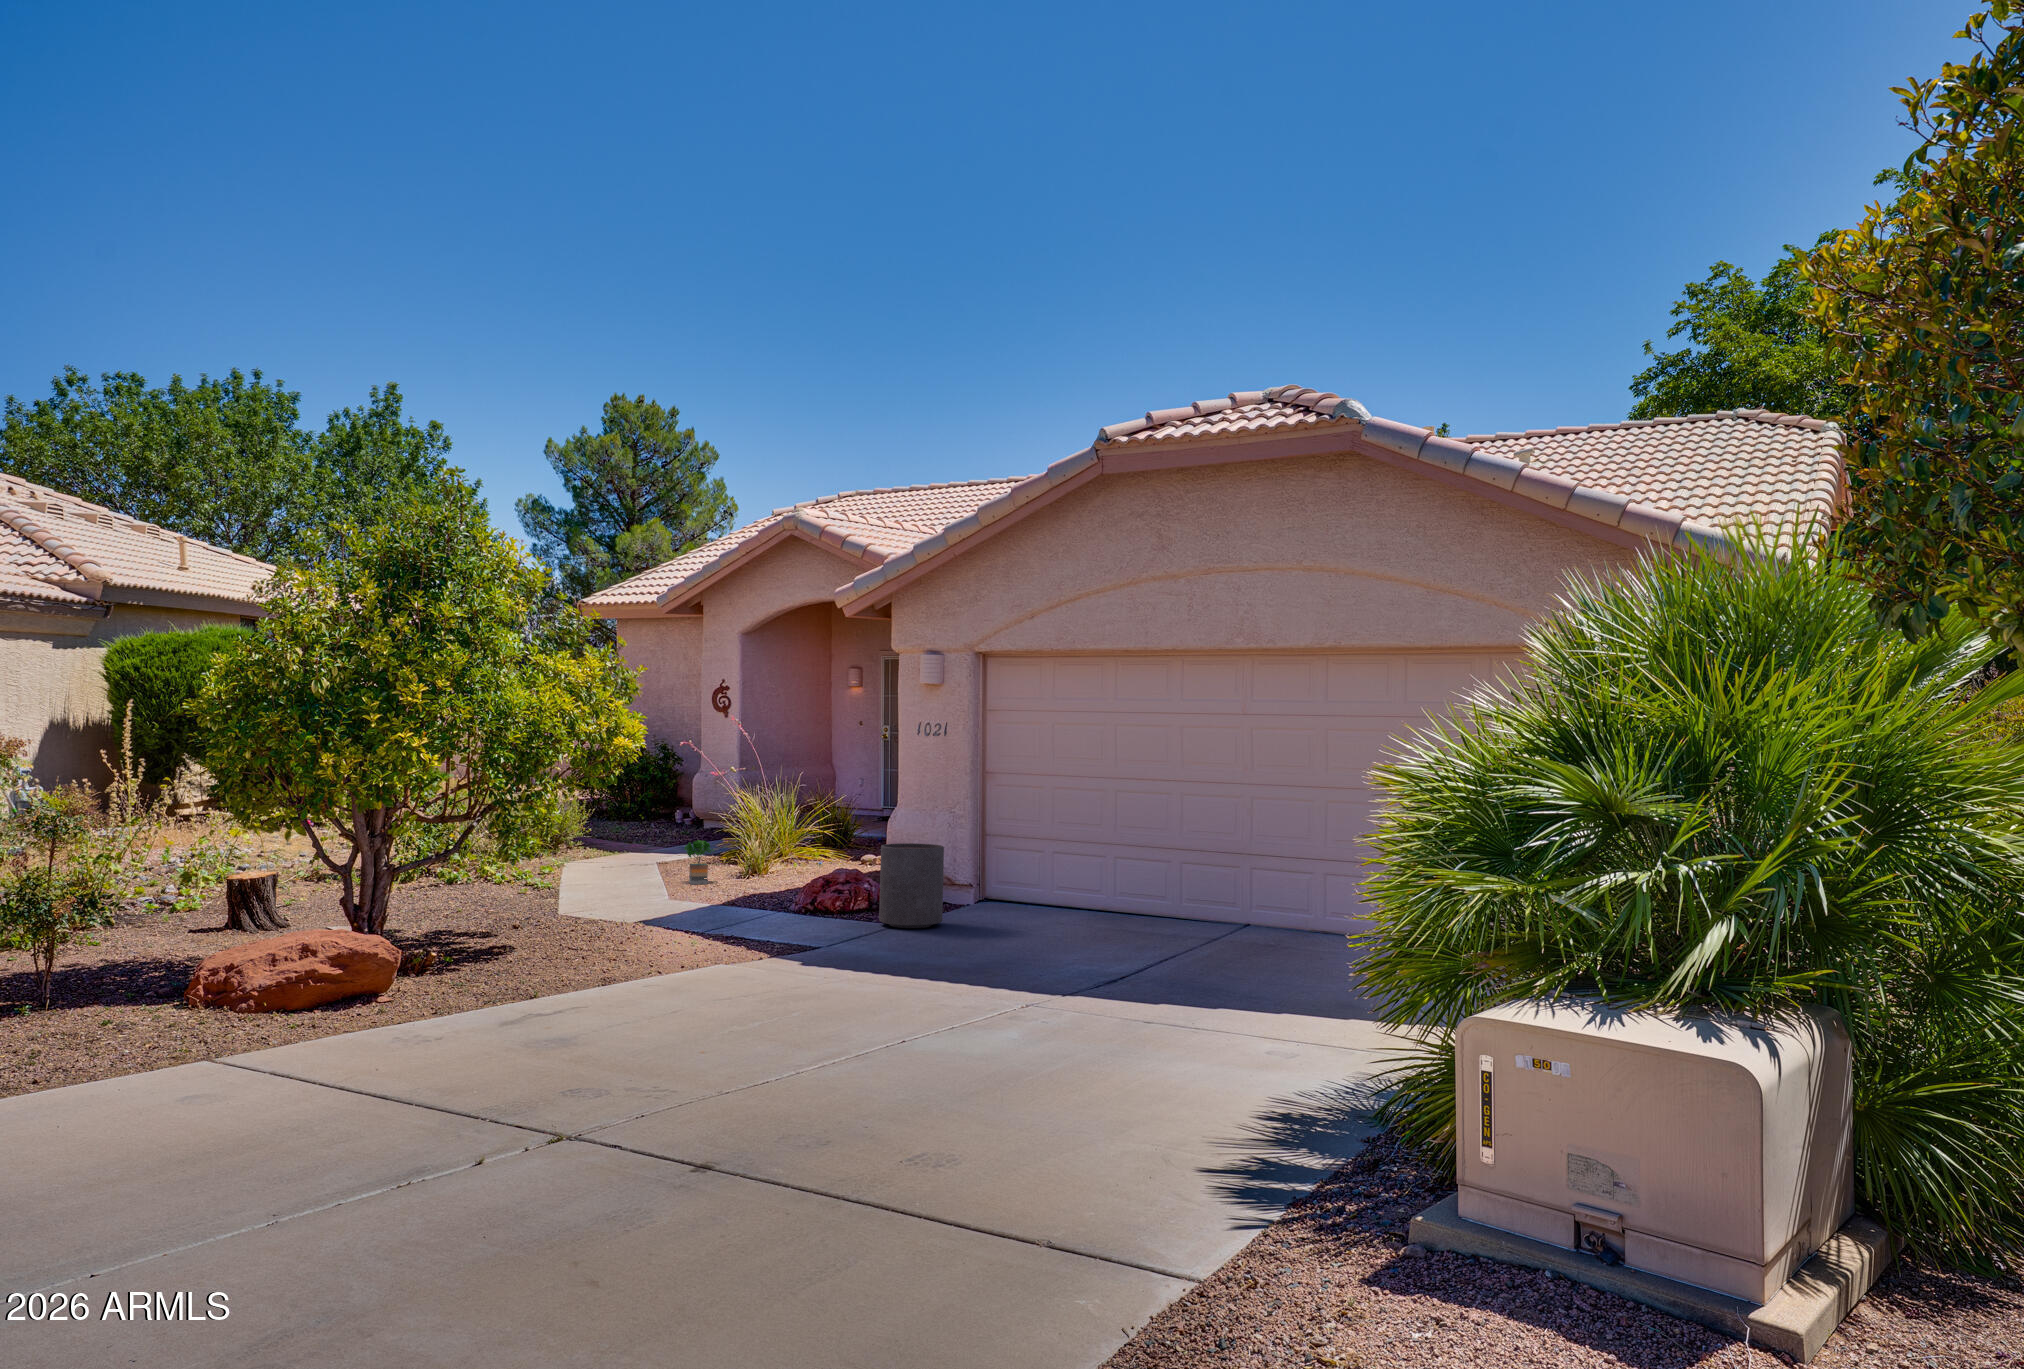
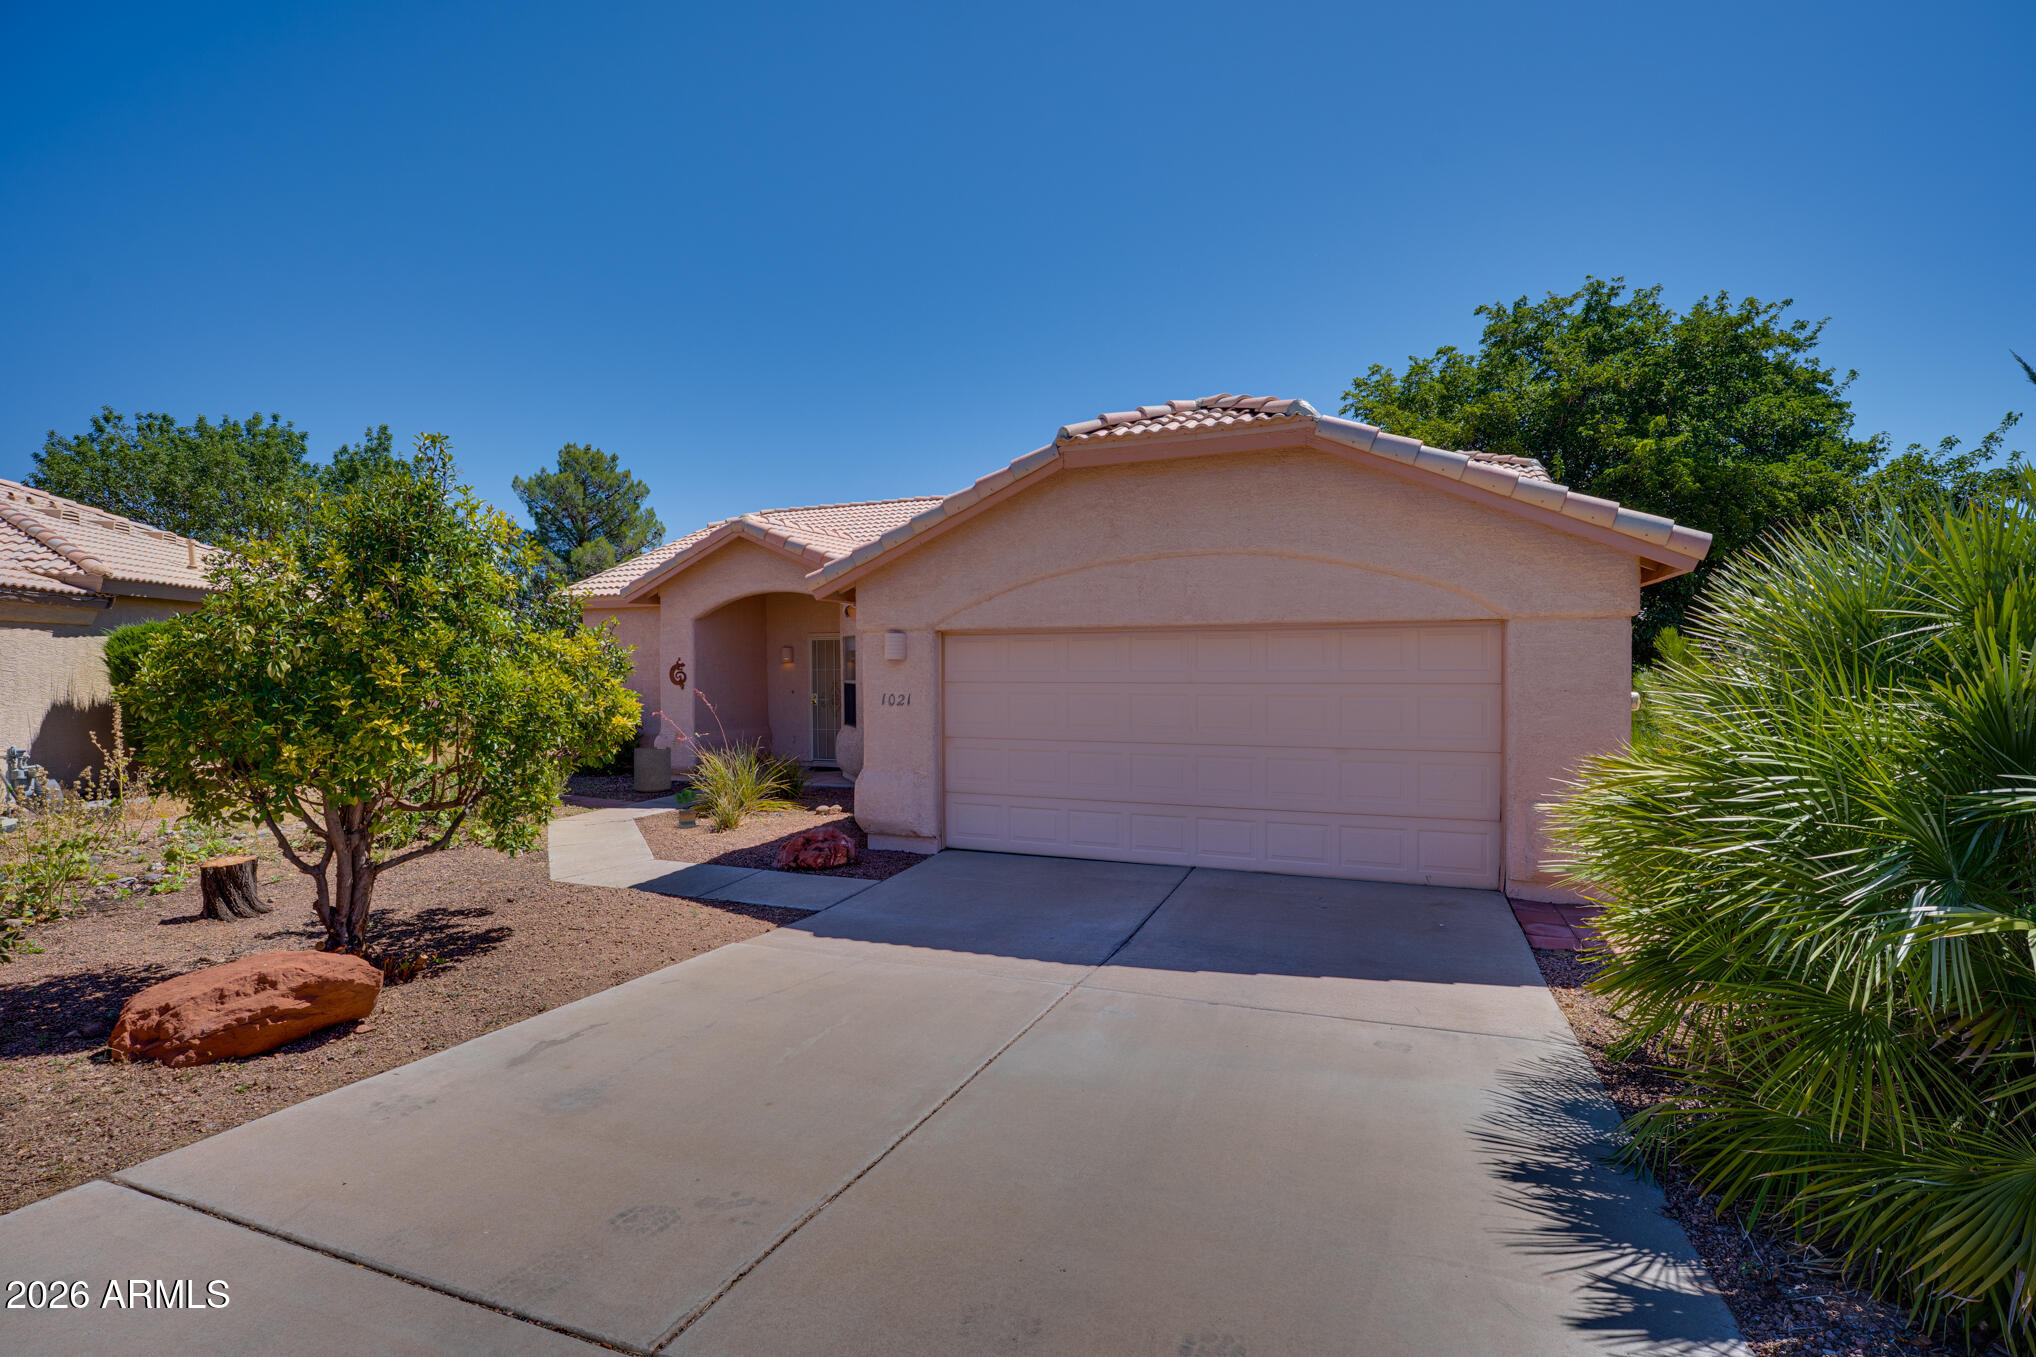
trash can: present [879,843,944,928] -> present [634,747,671,792]

